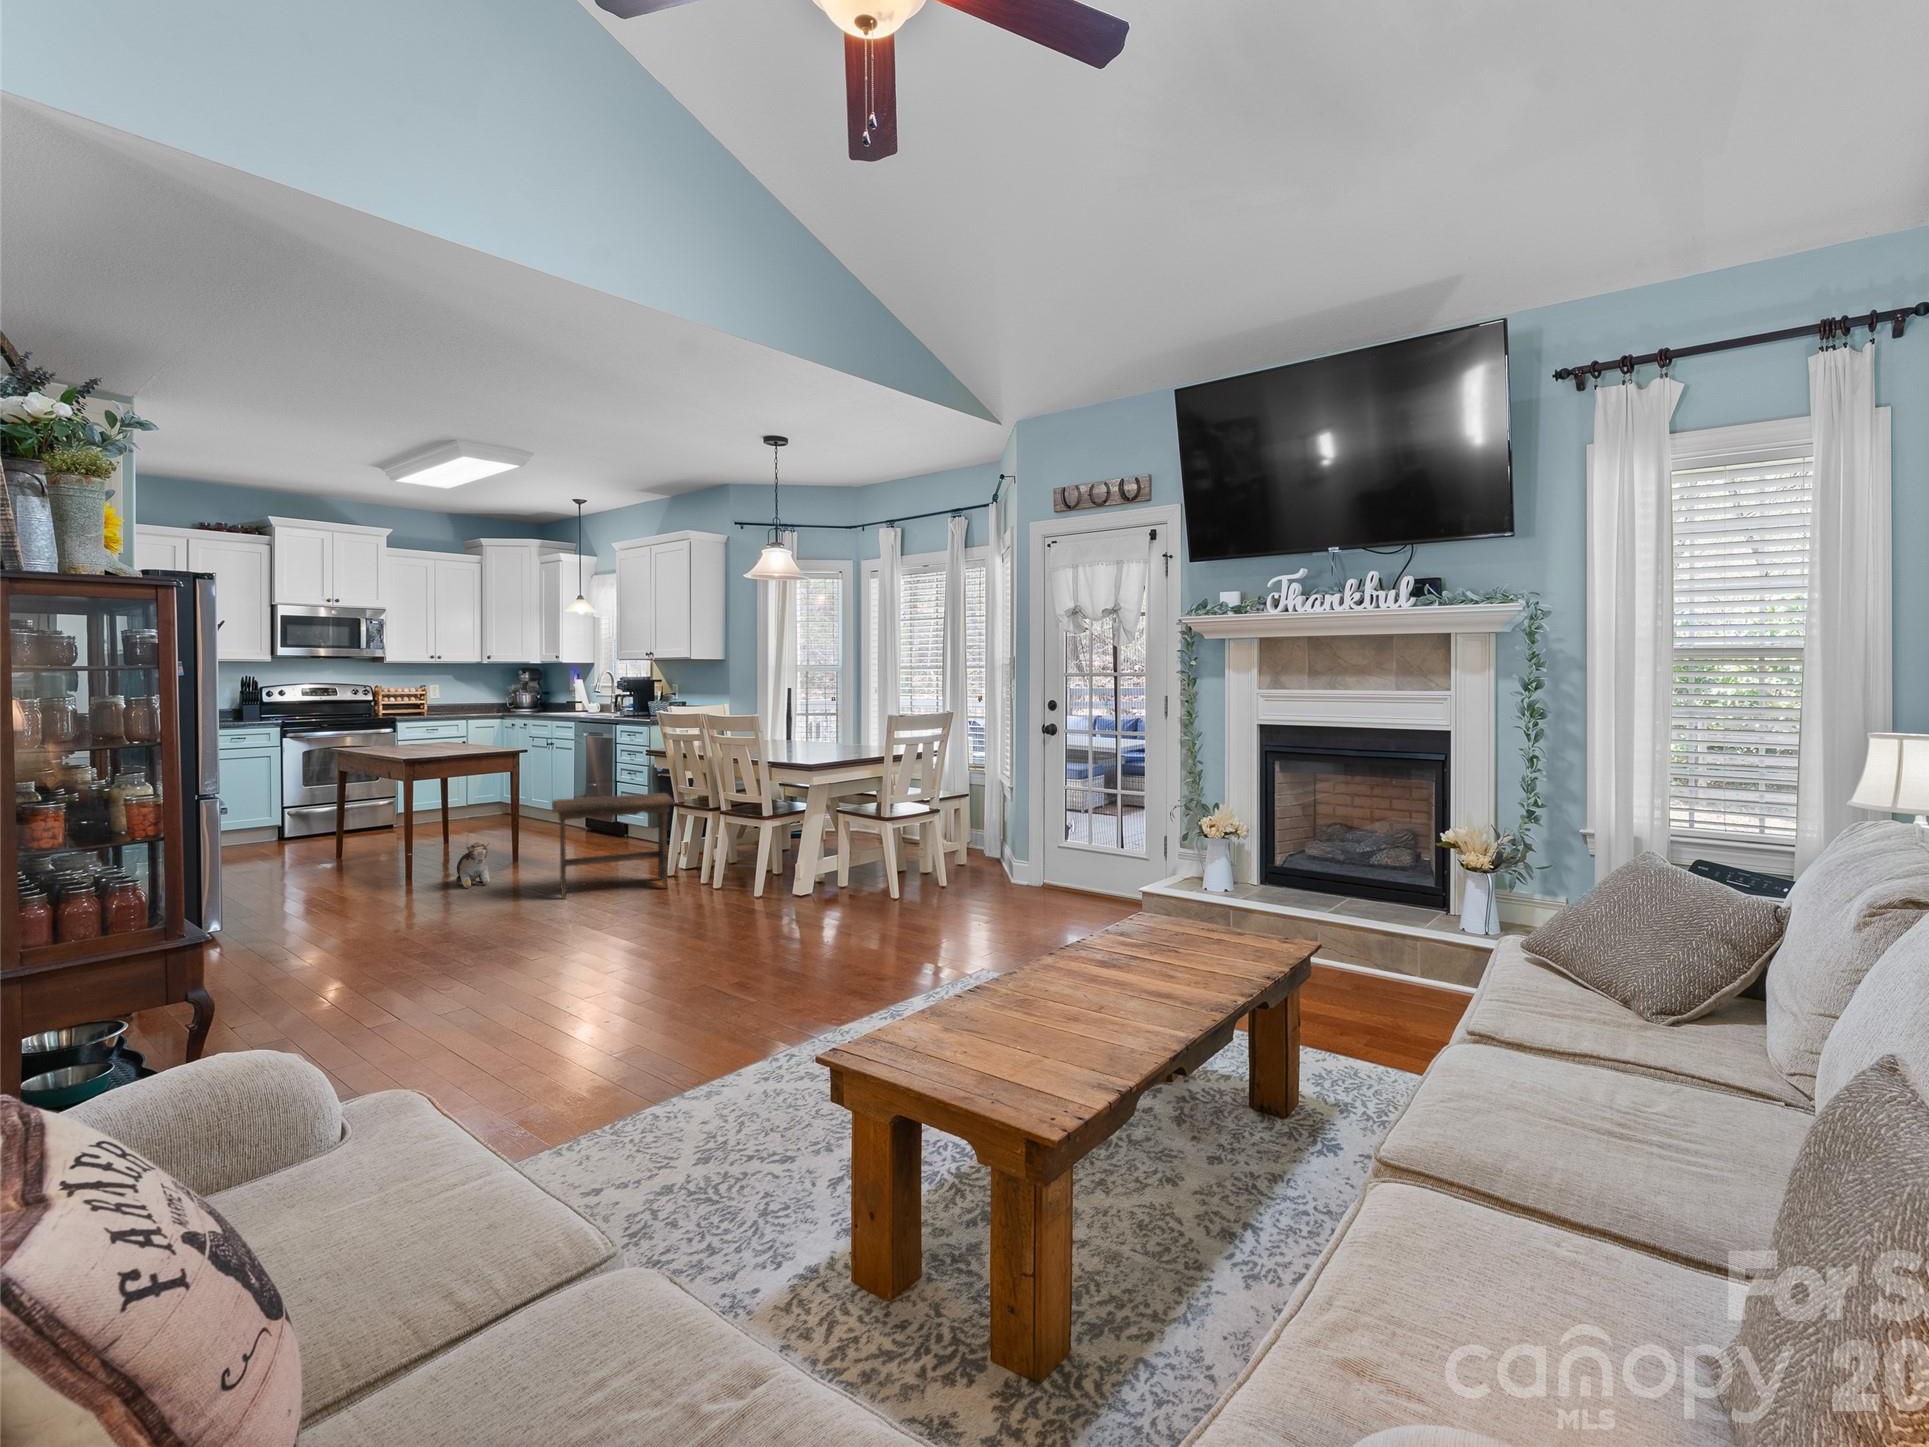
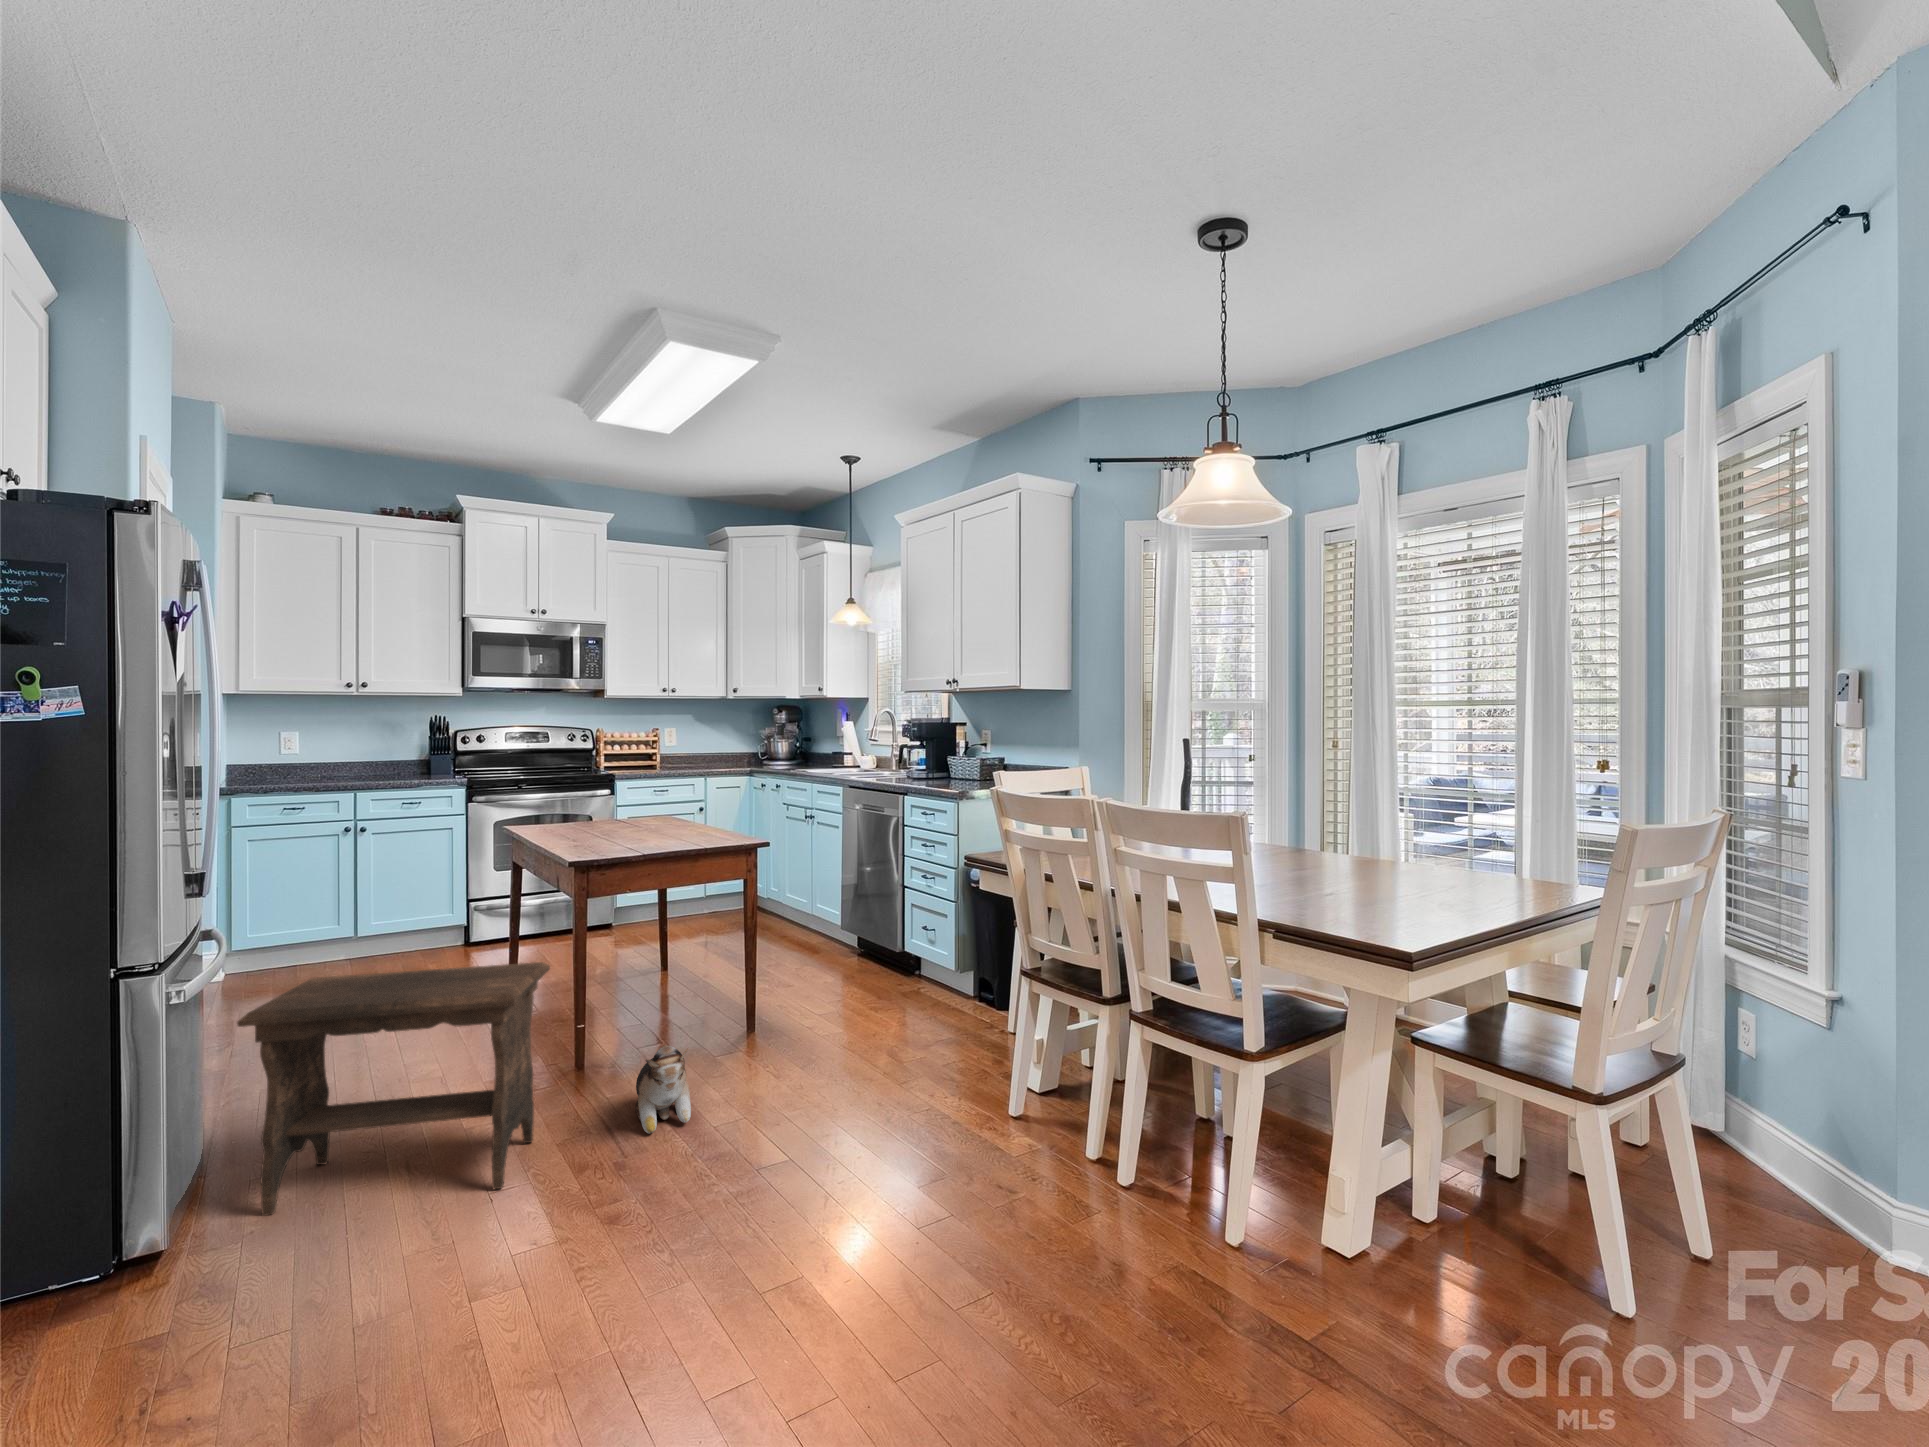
footstool: present [552,793,675,899] -> present [237,962,550,1216]

